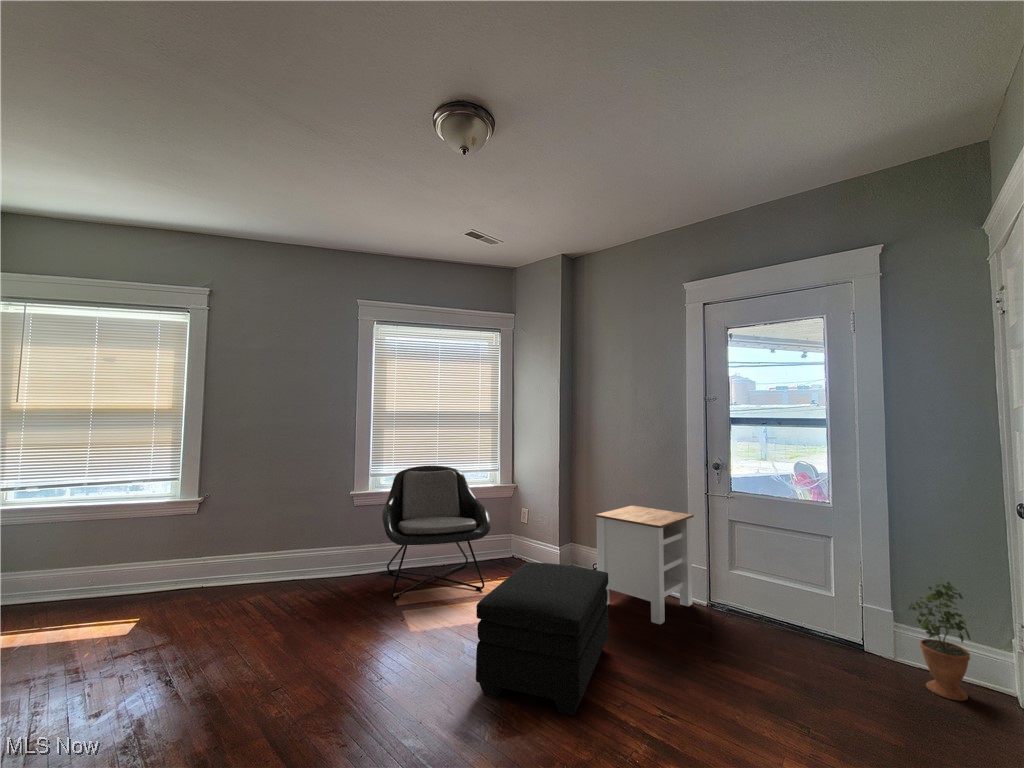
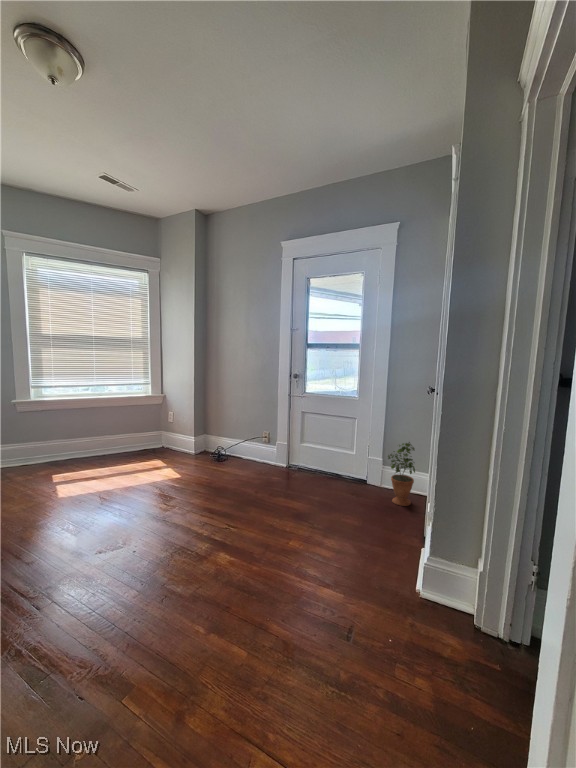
lounge chair: present [382,466,490,600] -> none [43,379,136,480]
side table: present [596,505,694,625] -> none [212,405,280,481]
ottoman: present [476,563,609,716] -> none [101,445,211,539]

